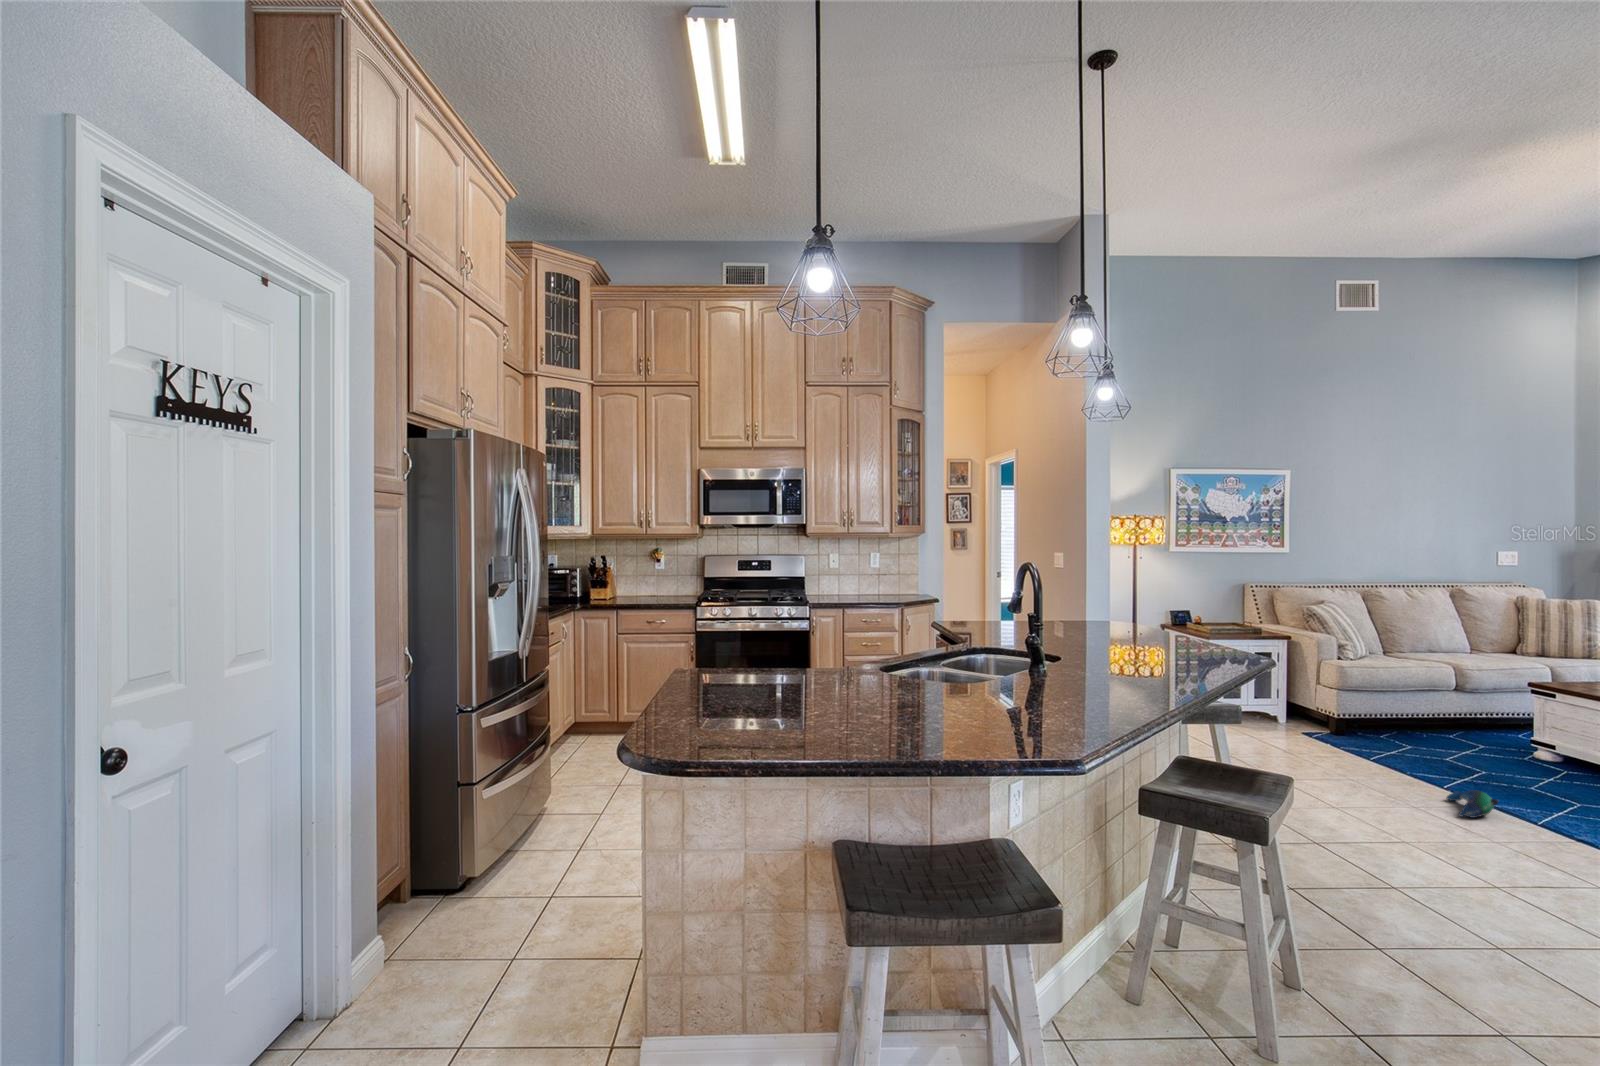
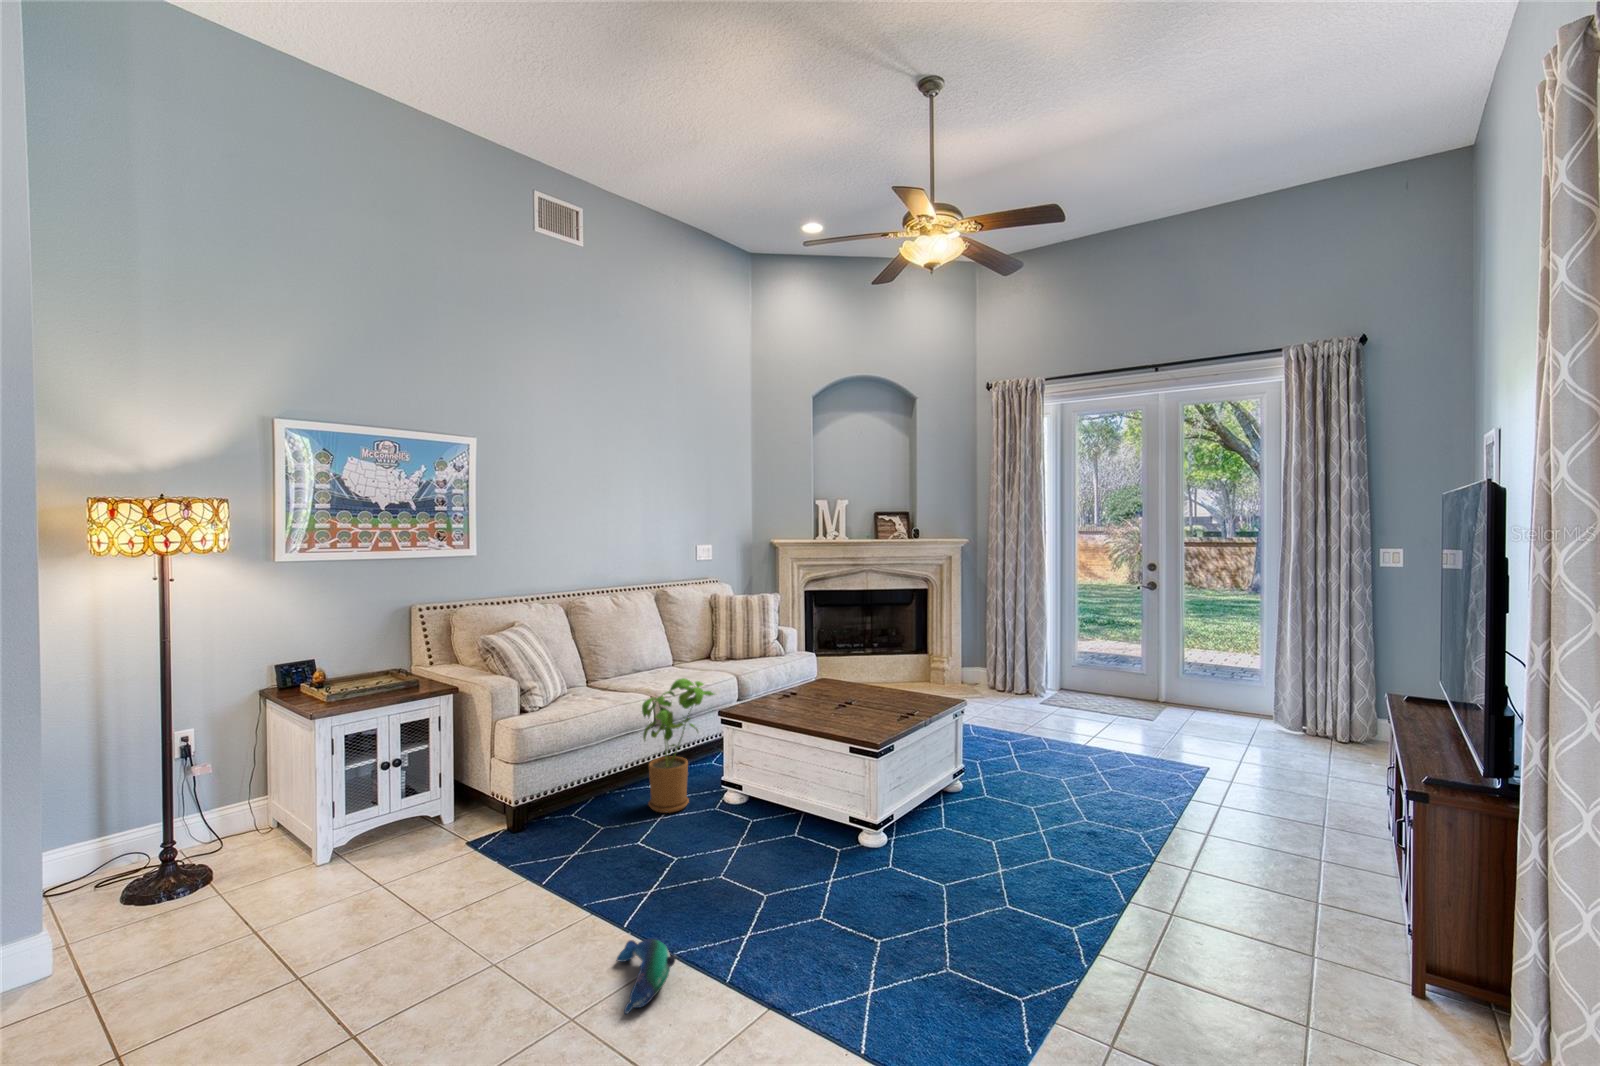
house plant: none [1447,652,1528,755] -> present [642,678,714,813]

